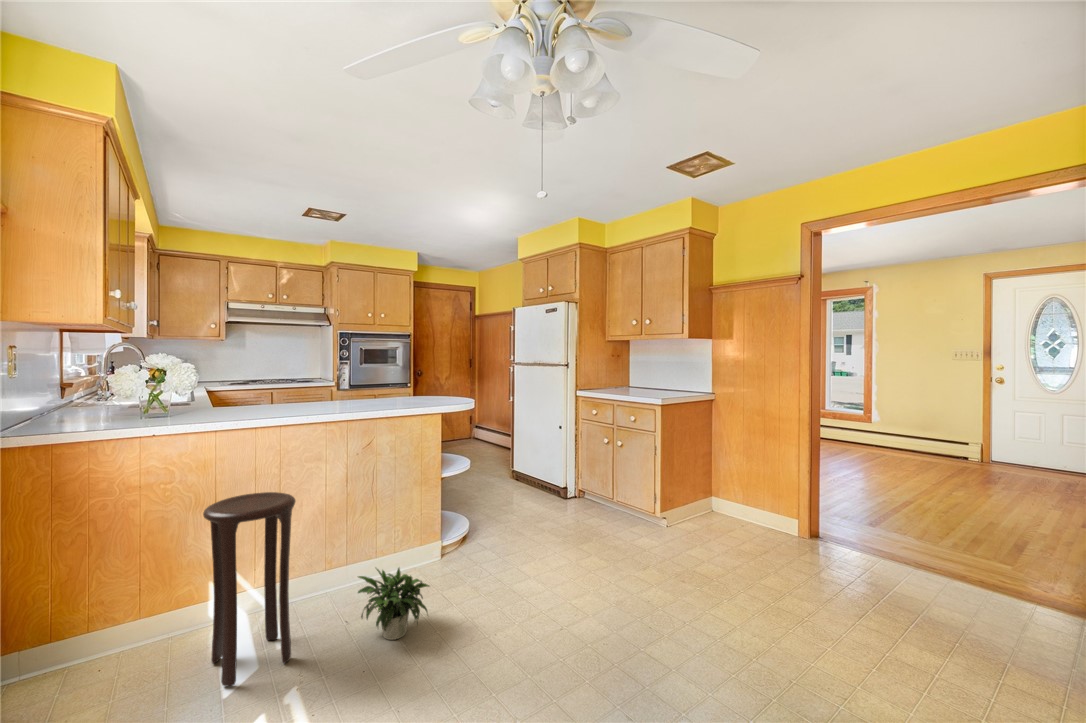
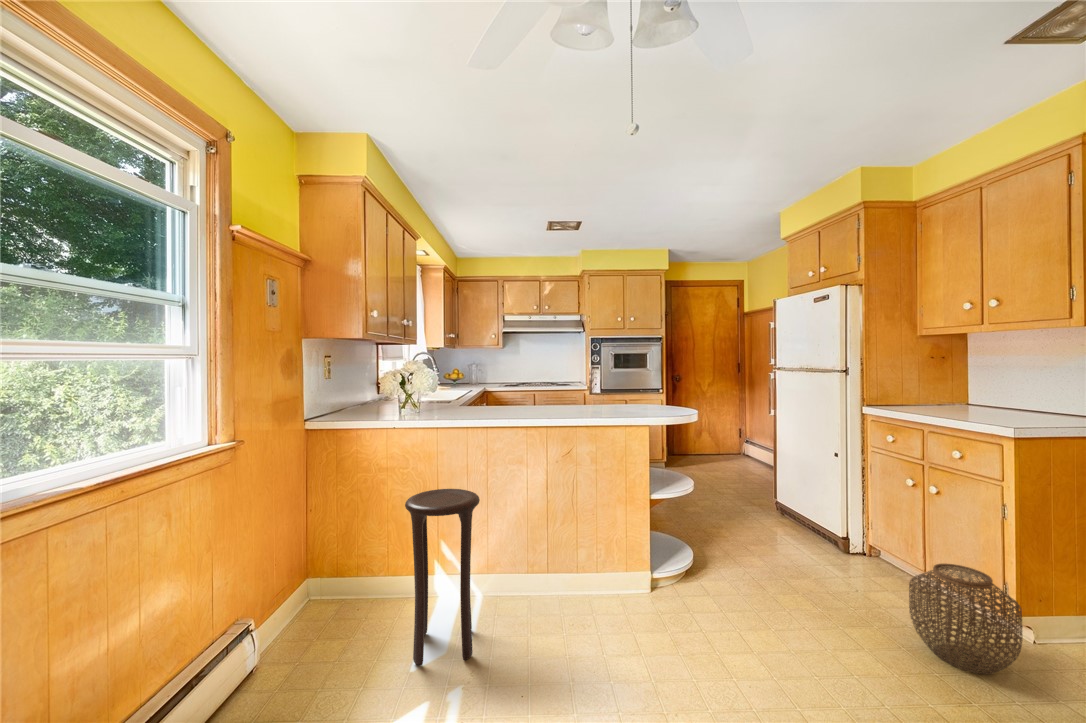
woven basket: none [615,489,668,552] -> present [909,564,1022,674]
potted plant: present [346,568,429,640] -> none [529,586,607,675]

